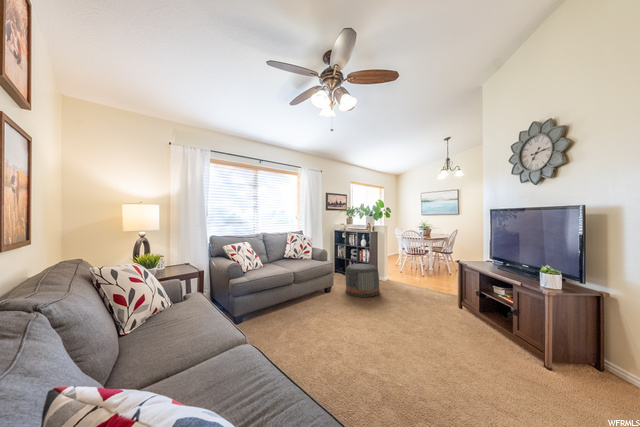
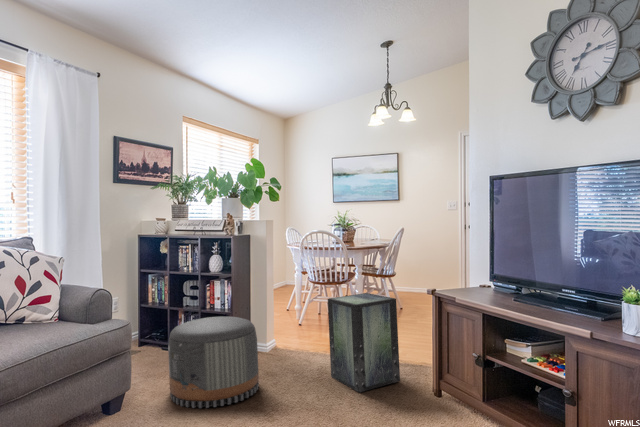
storage box: none [409,260,443,301] -> present [328,293,400,393]

